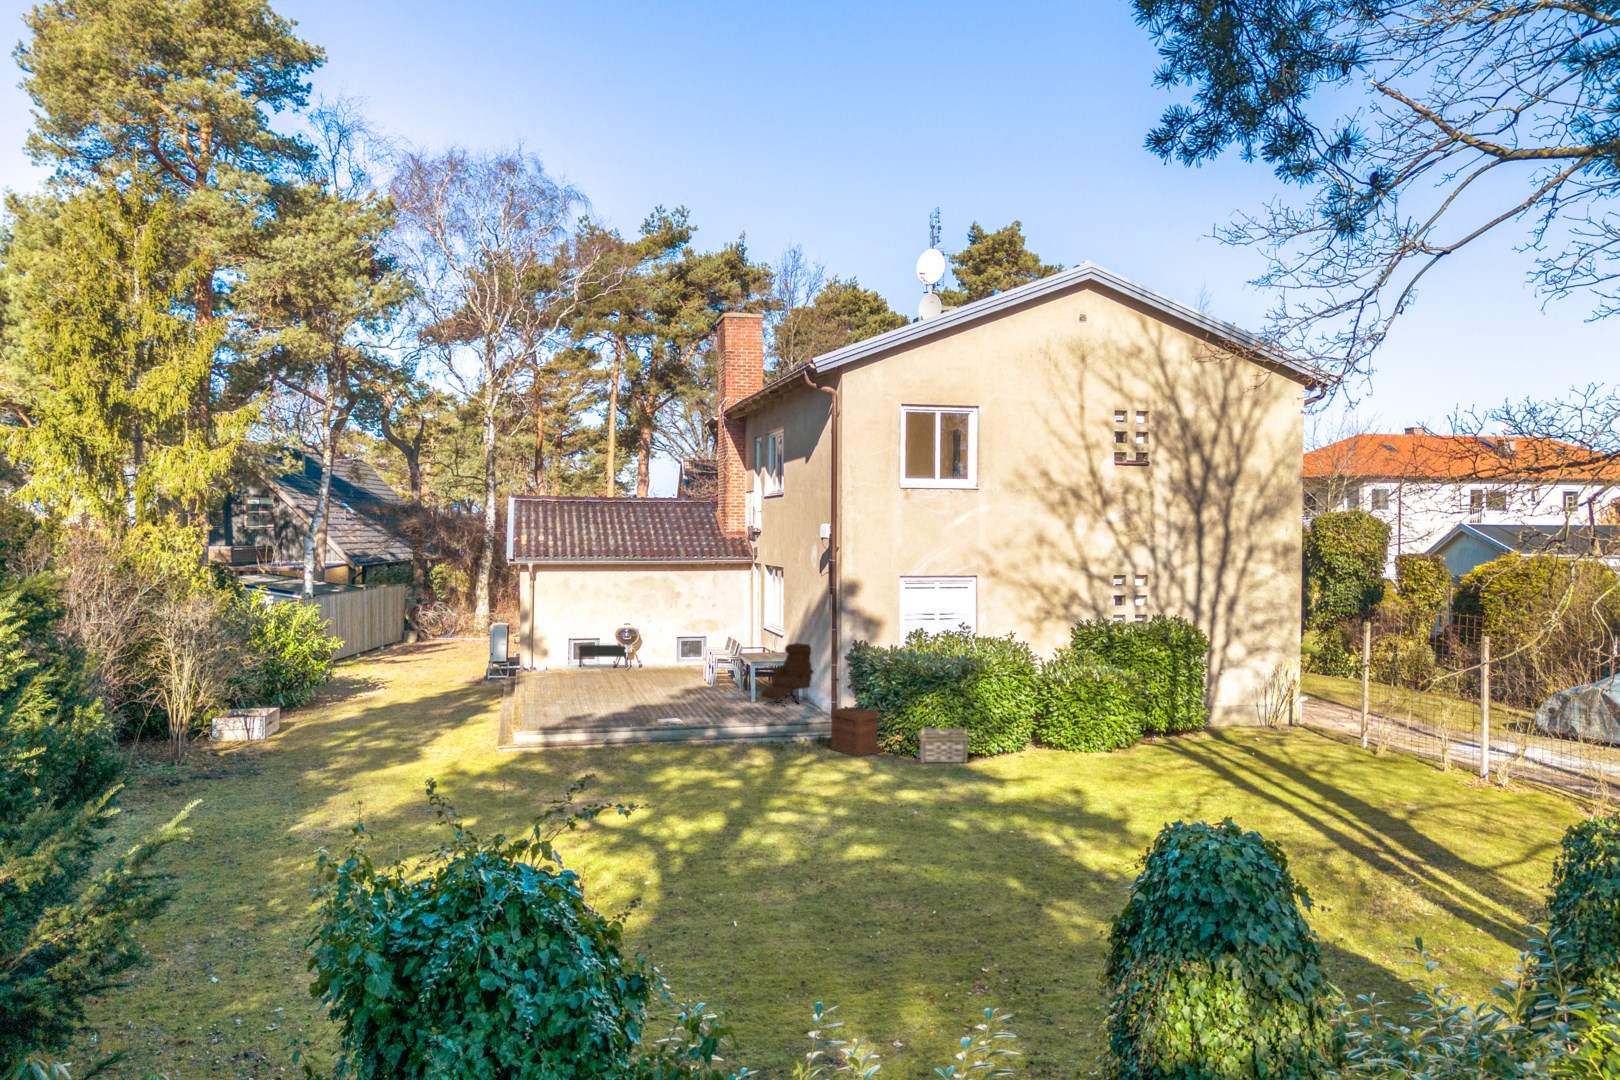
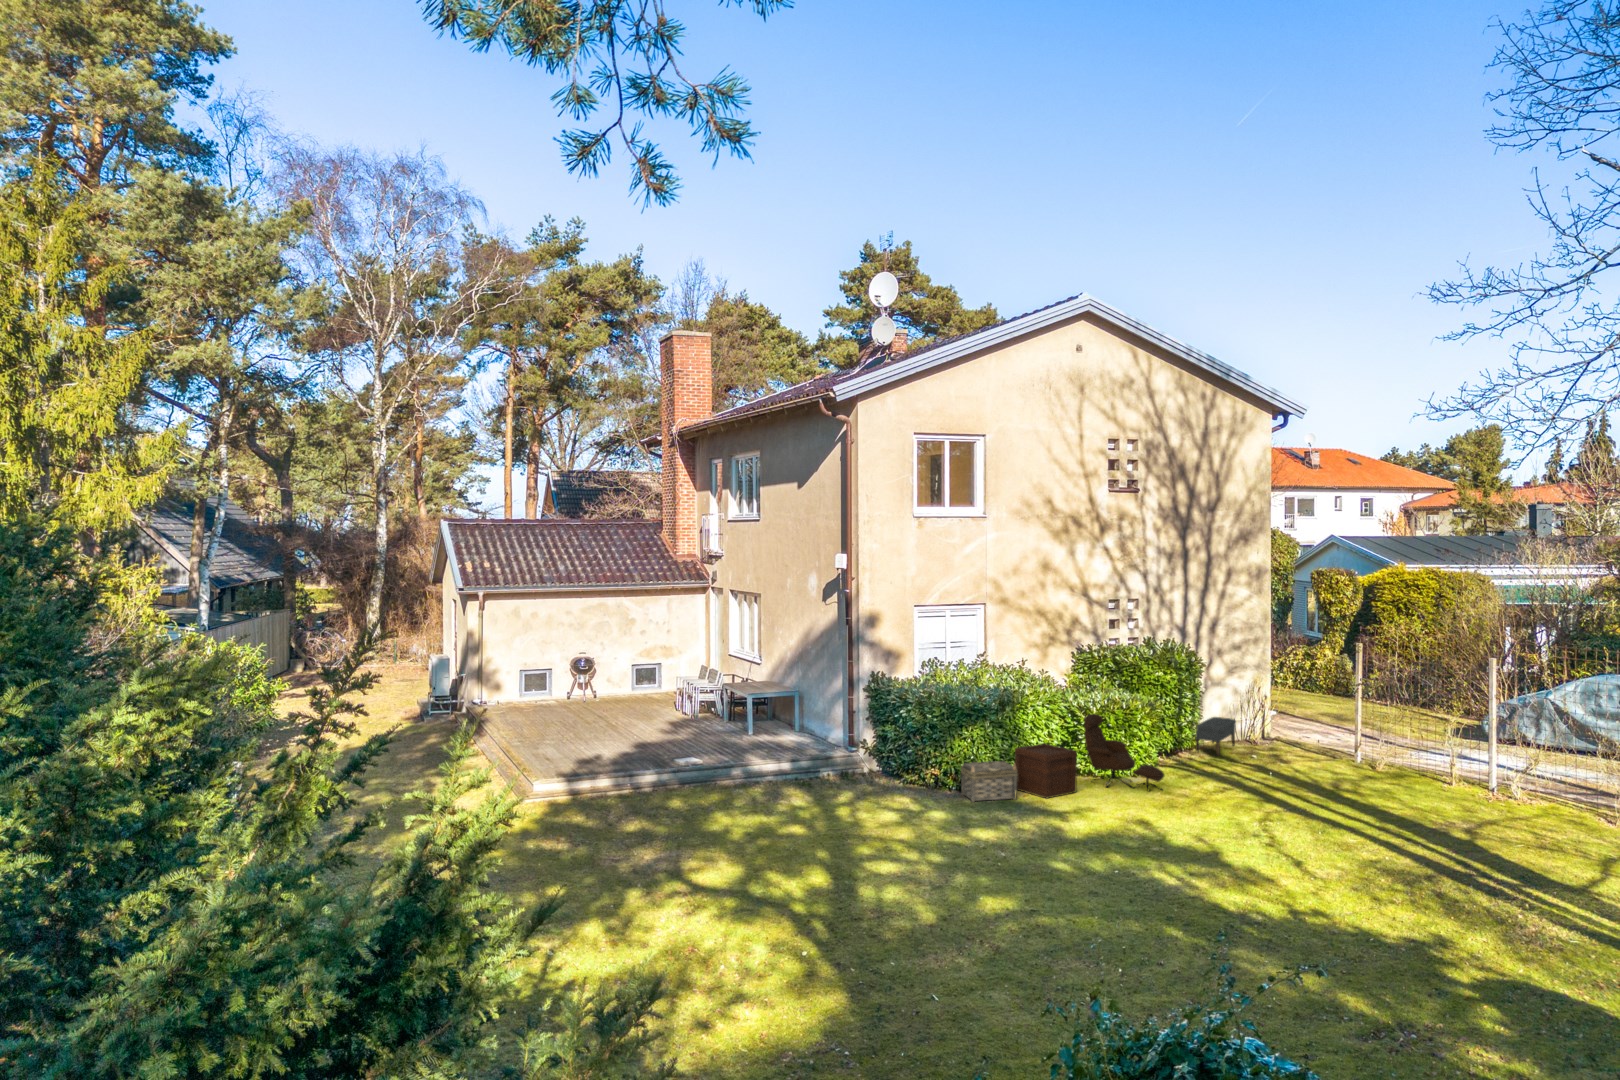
lounge chair: present [761,643,816,706] -> present [1084,713,1164,791]
bench: present [579,645,628,667] -> present [1195,717,1236,755]
wooden crate: present [831,706,885,757] -> present [1015,743,1077,798]

